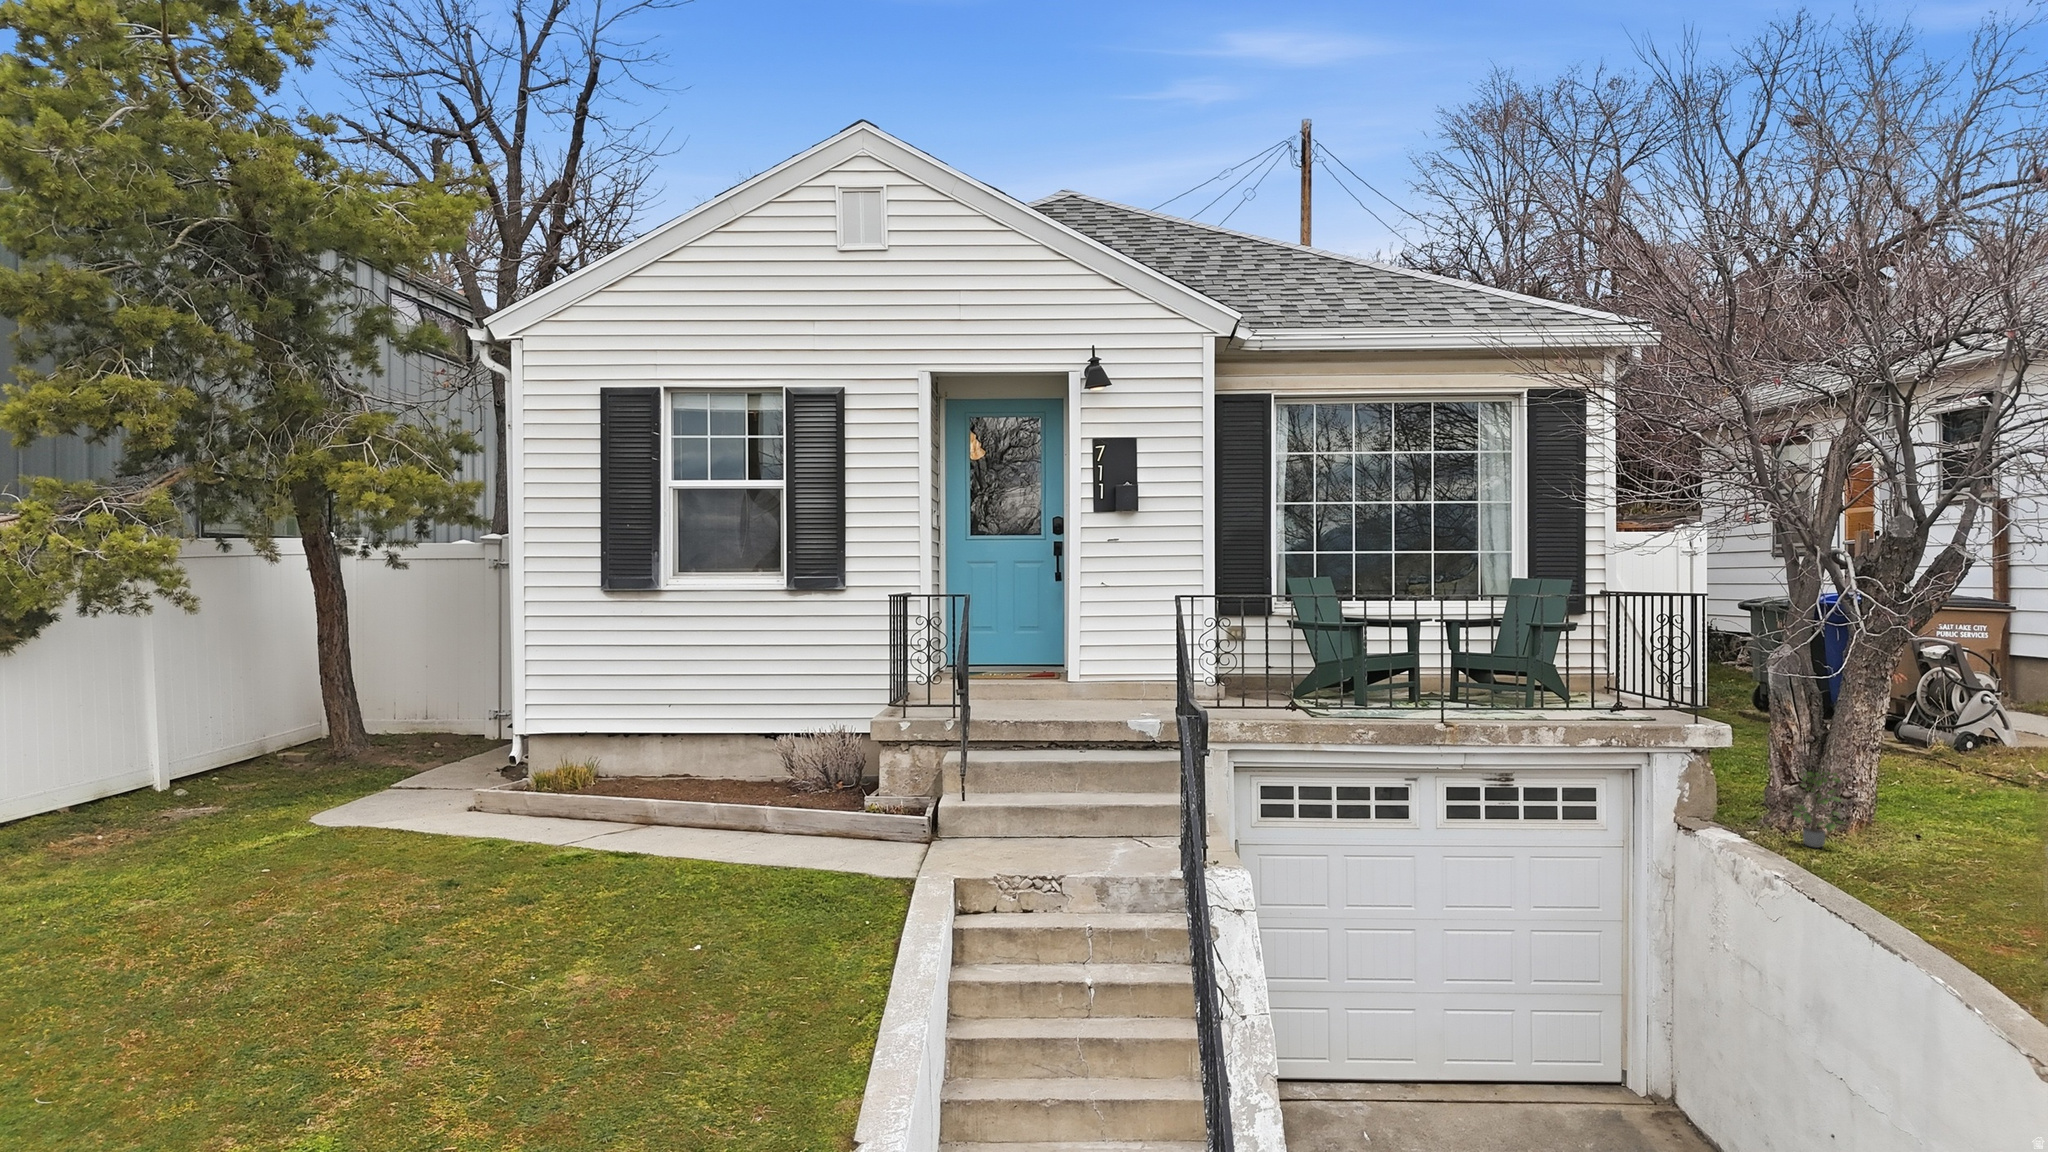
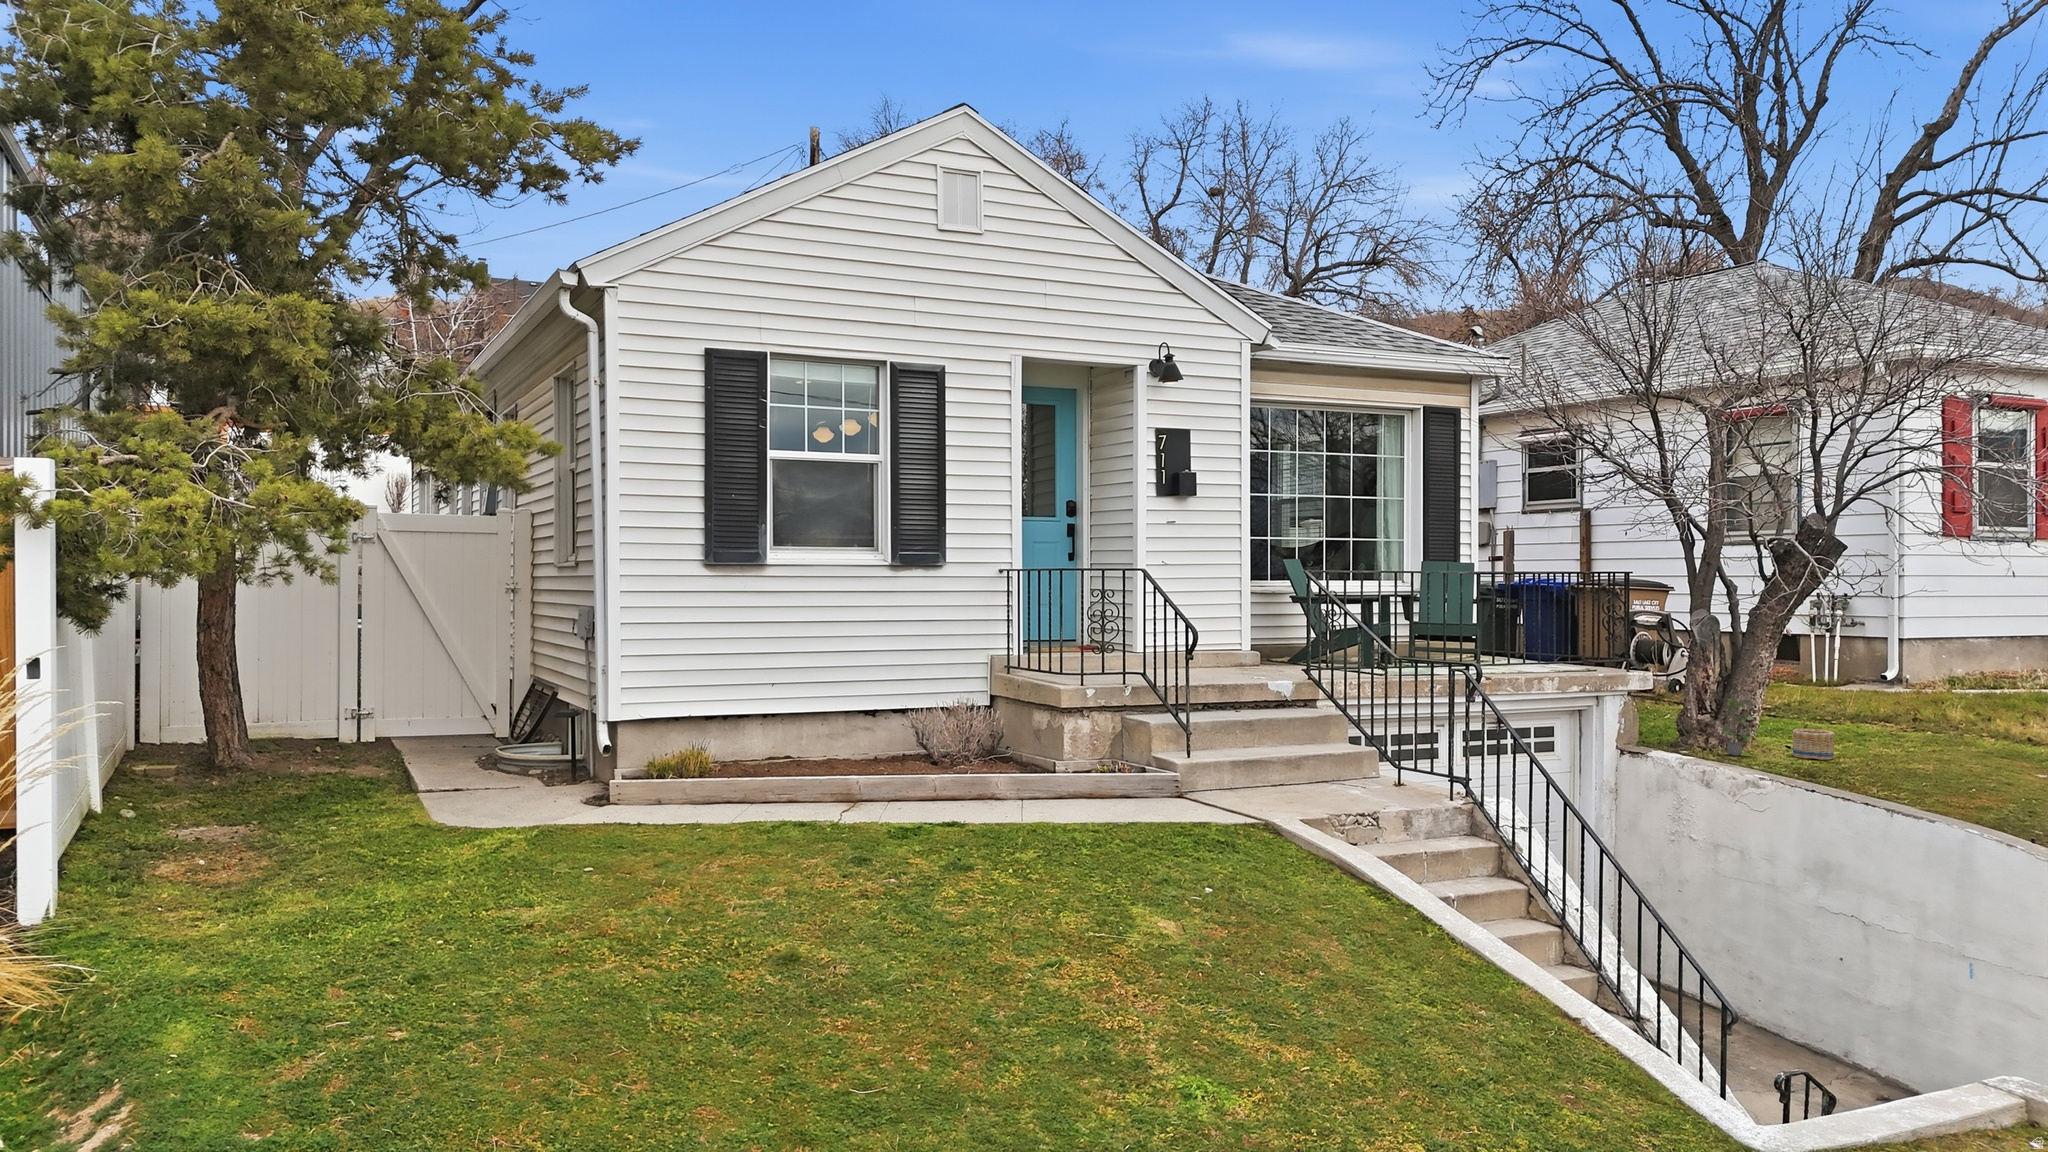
basket: none [1910,818,1976,868] -> present [1792,729,1835,760]

